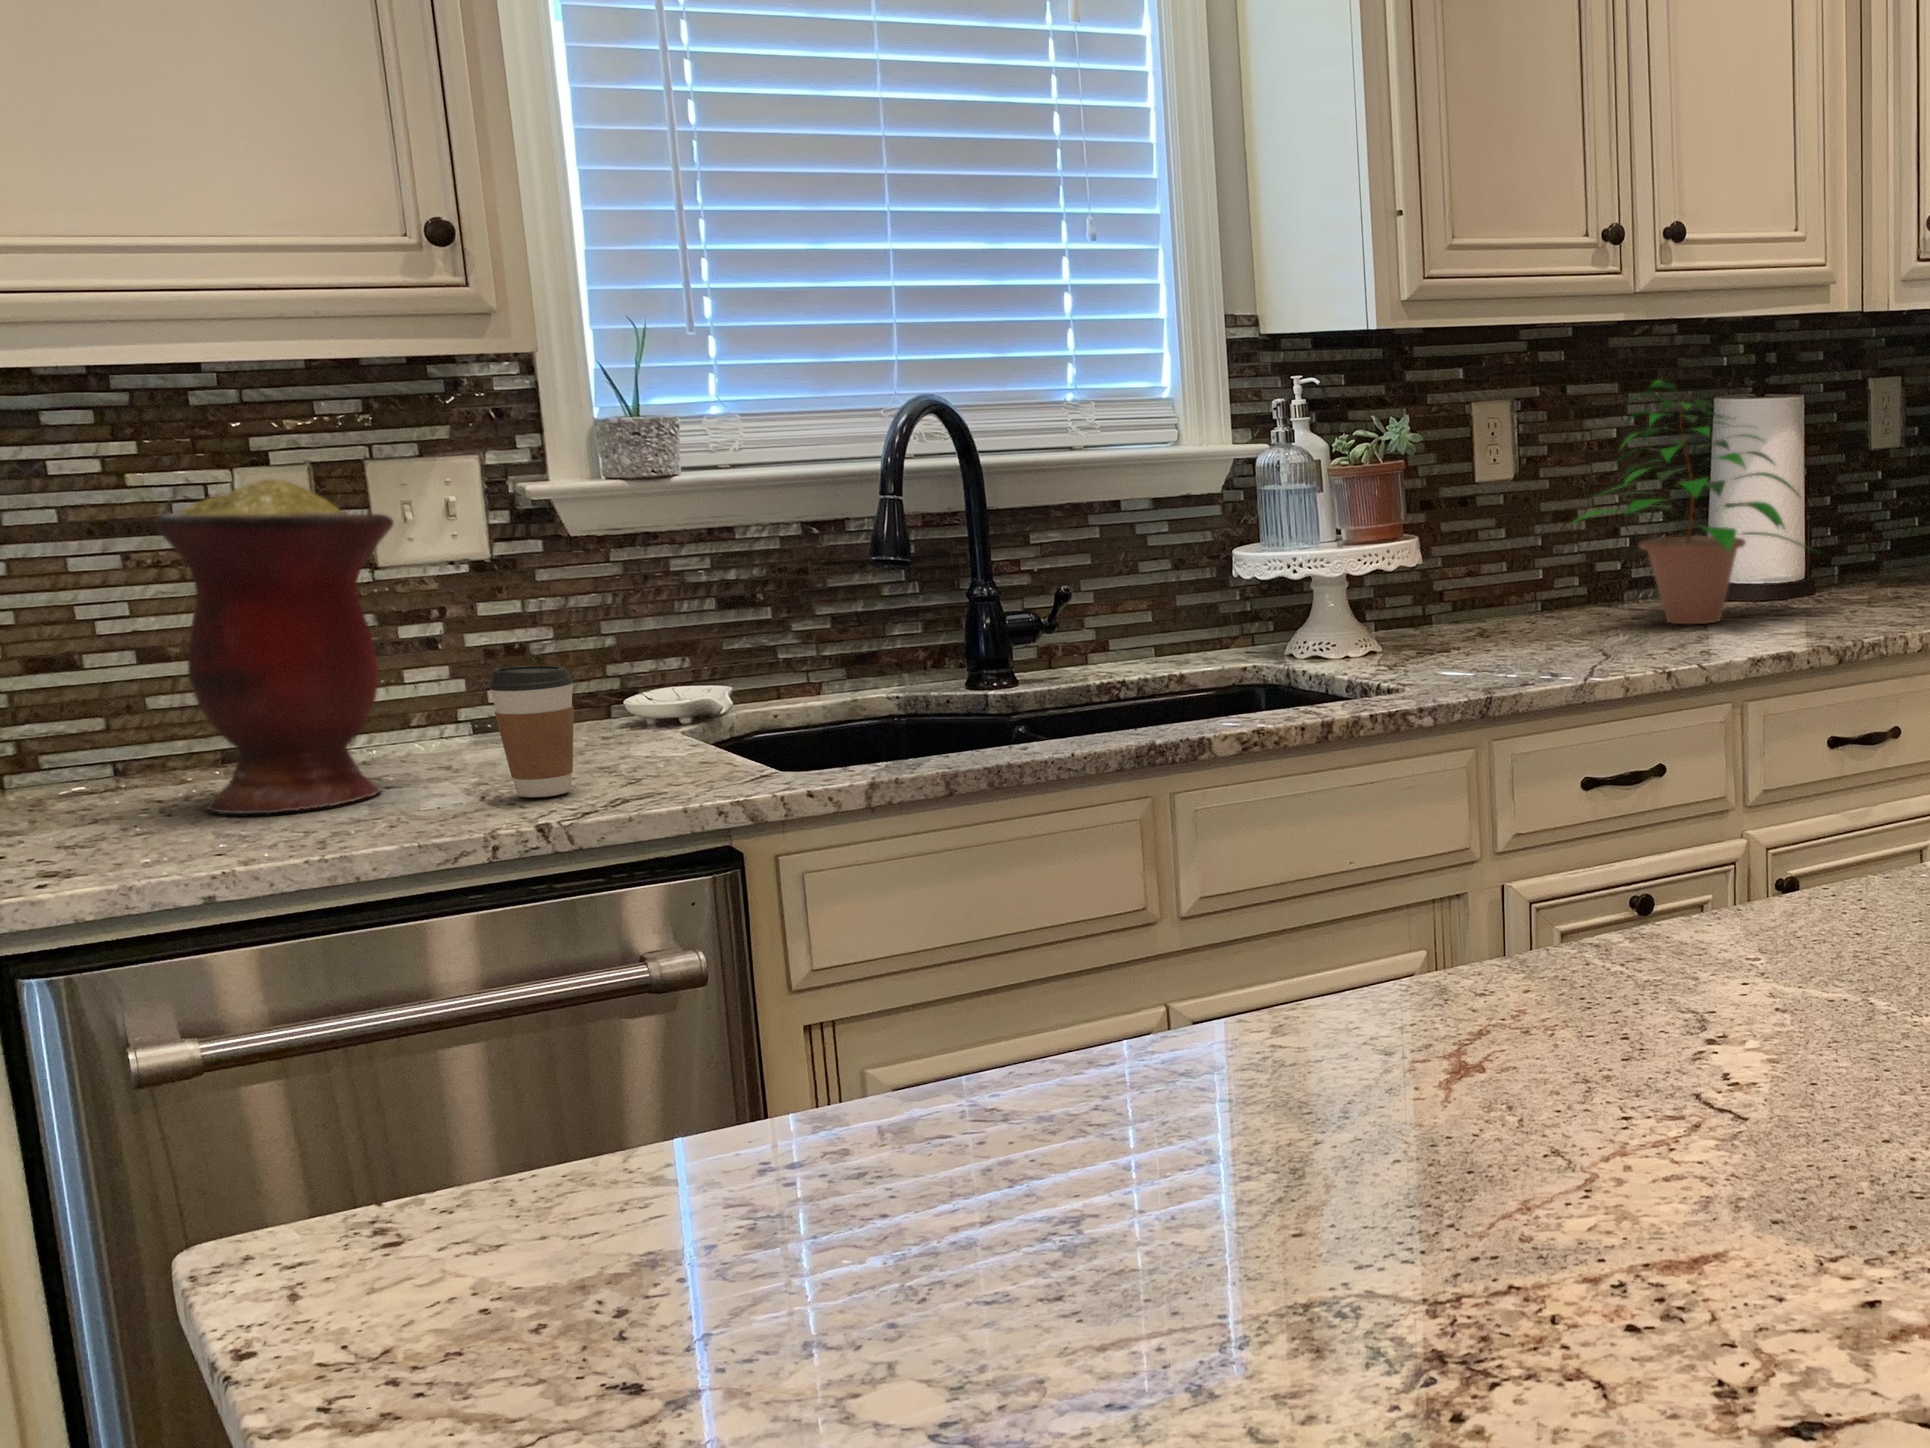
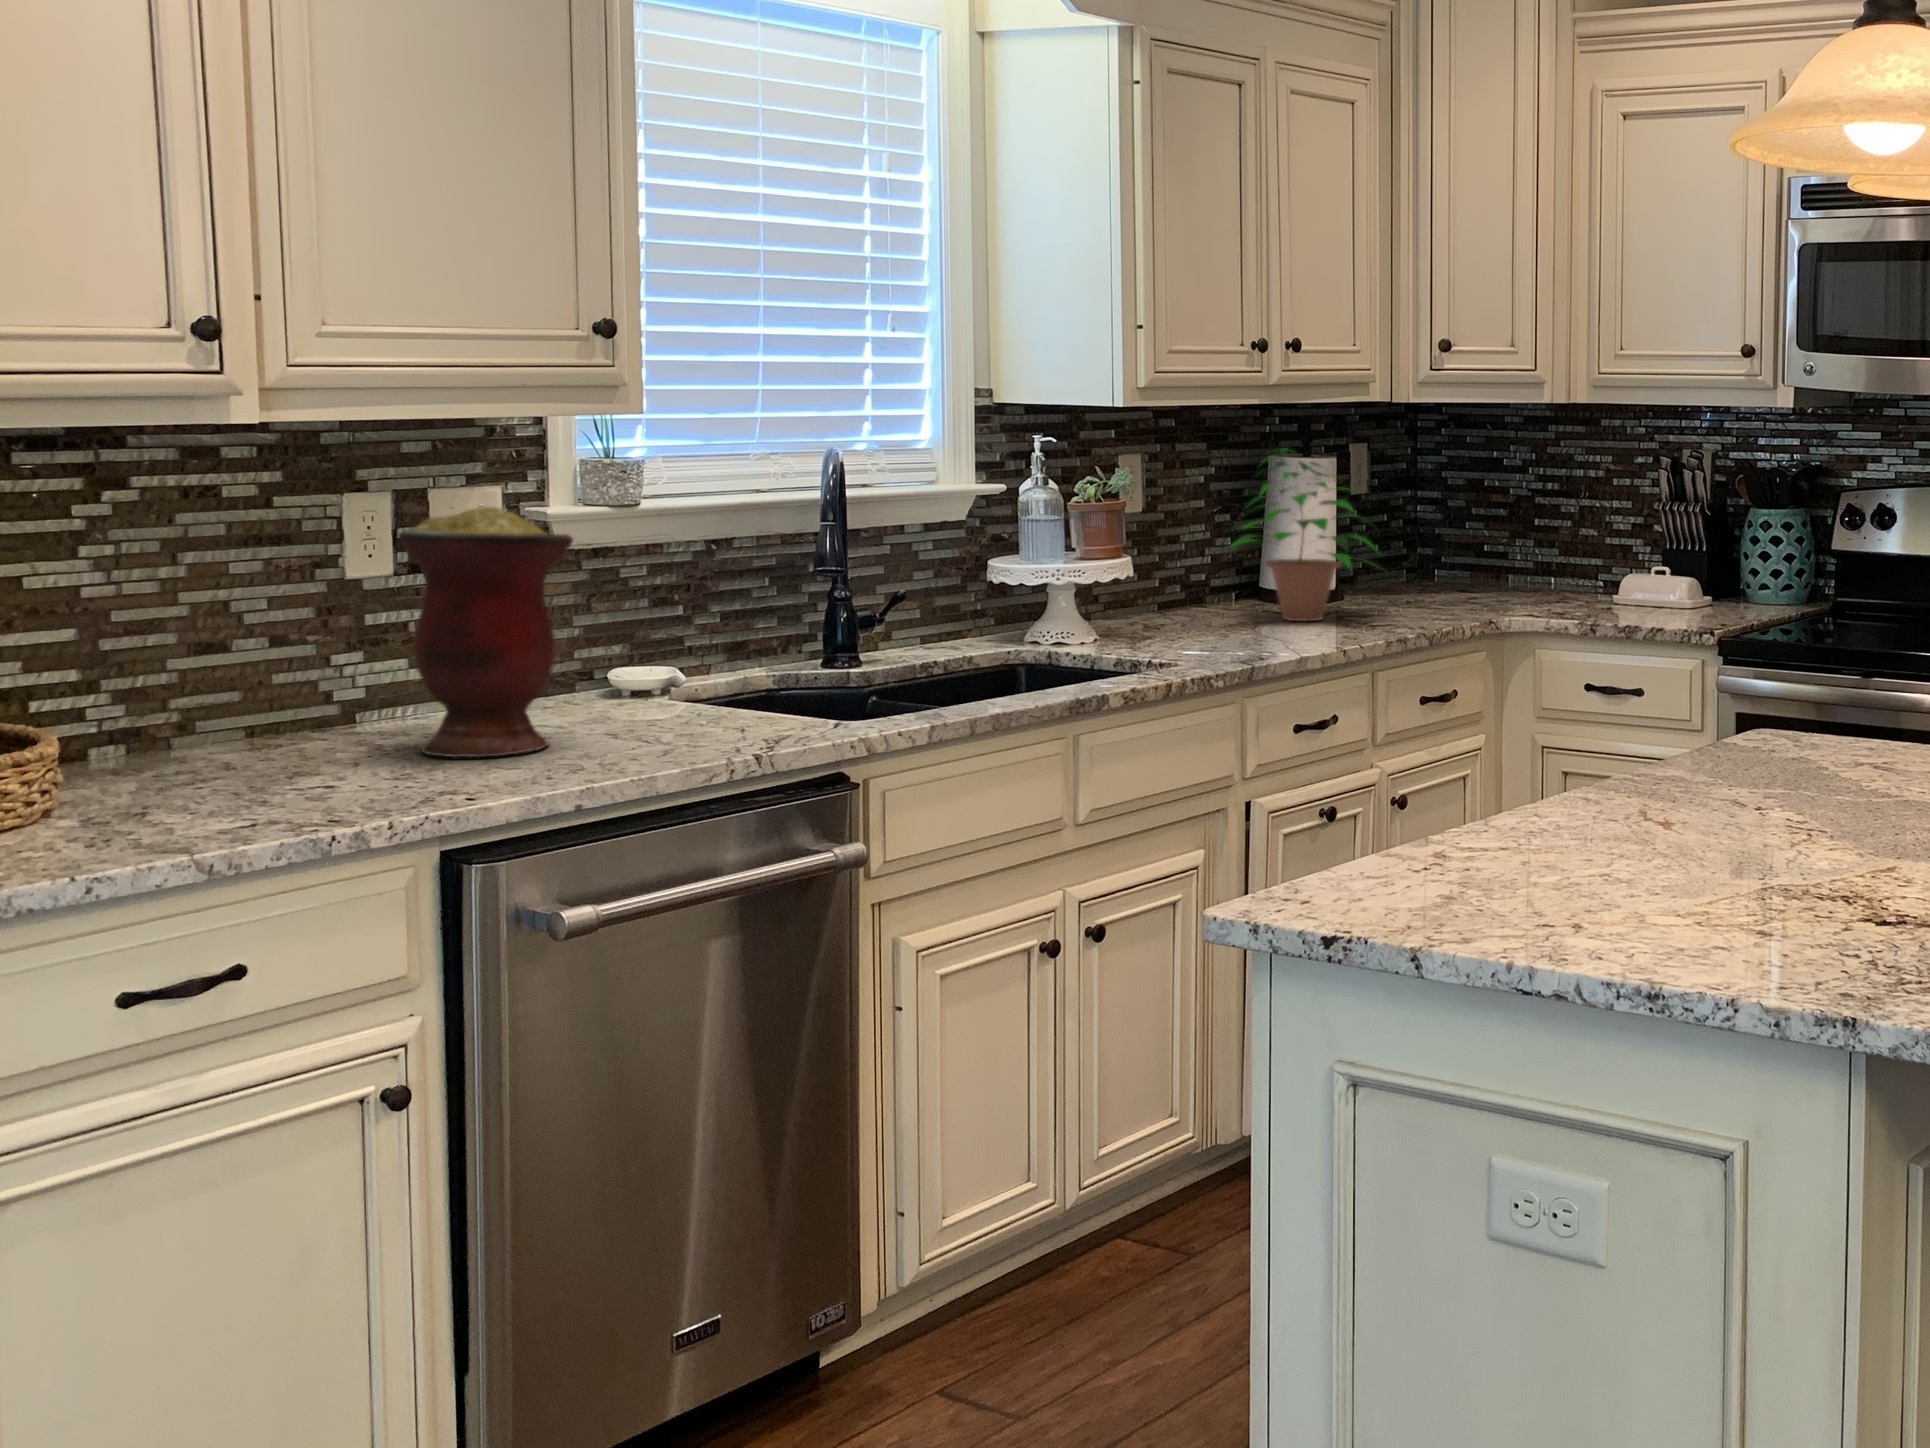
coffee cup: present [489,666,574,797] -> none [665,646,726,741]

